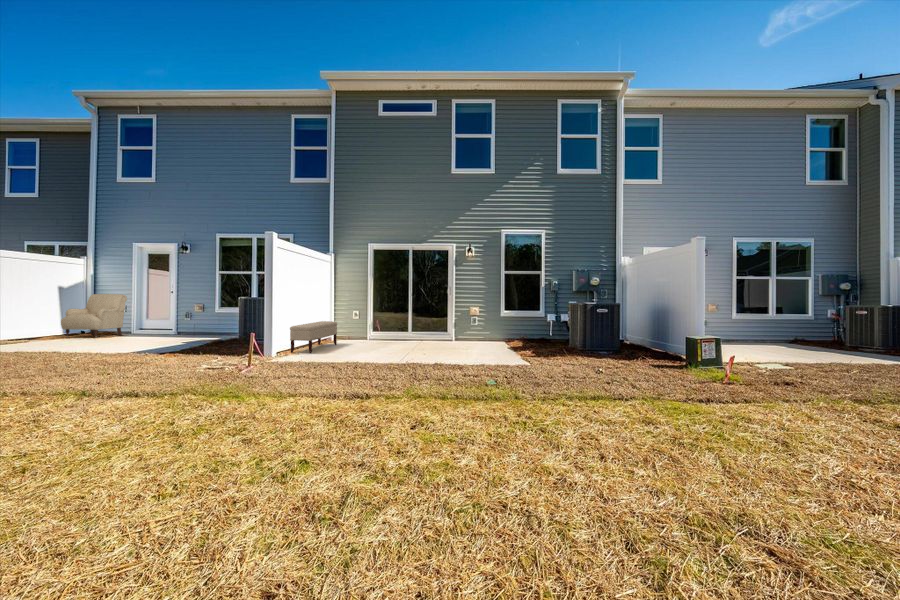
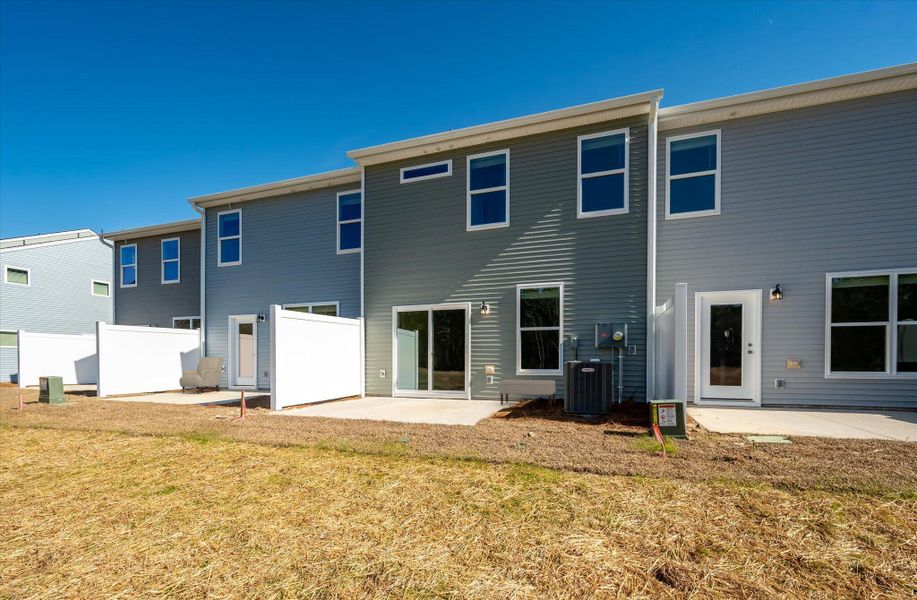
bench: present [290,321,337,353] -> present [499,380,556,406]

